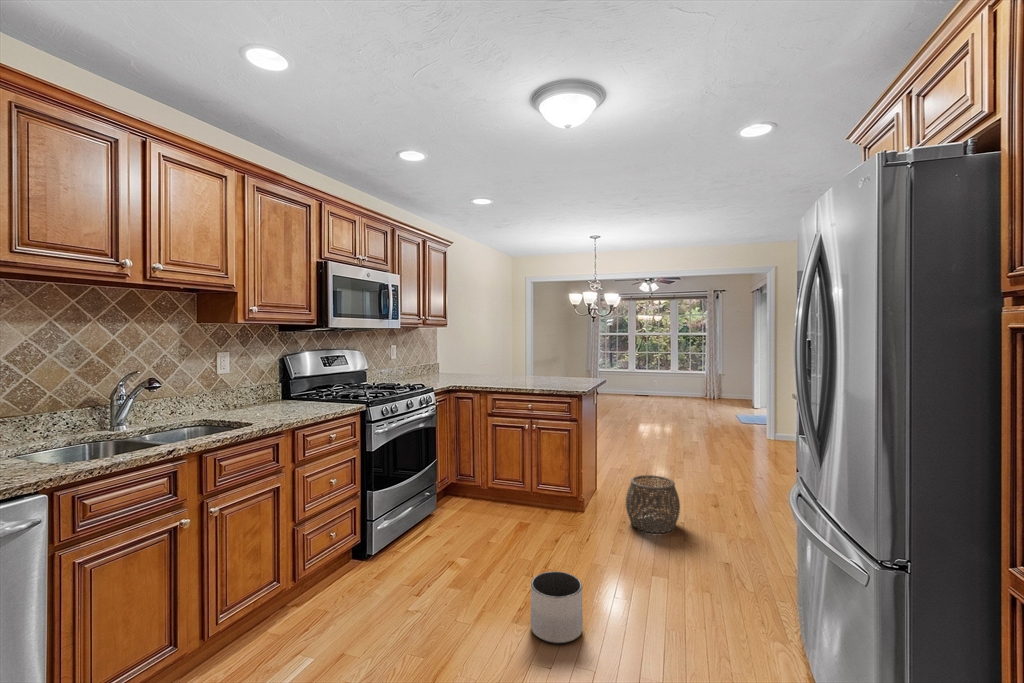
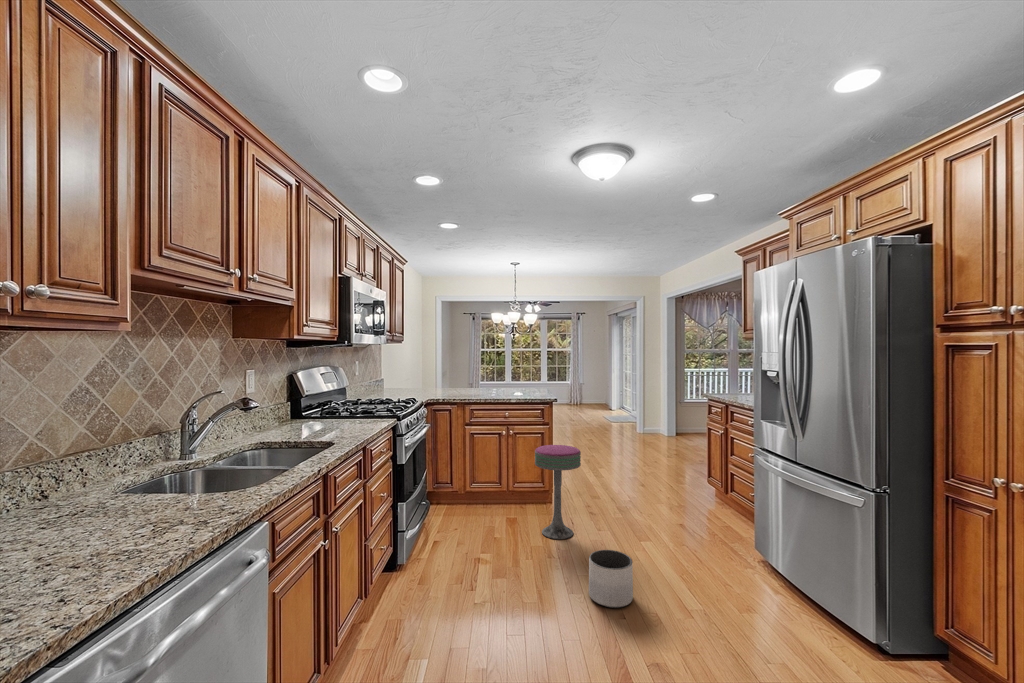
bar stool: none [534,443,587,553] -> present [535,445,581,539]
woven basket: present [626,475,680,533] -> none [591,467,636,514]

